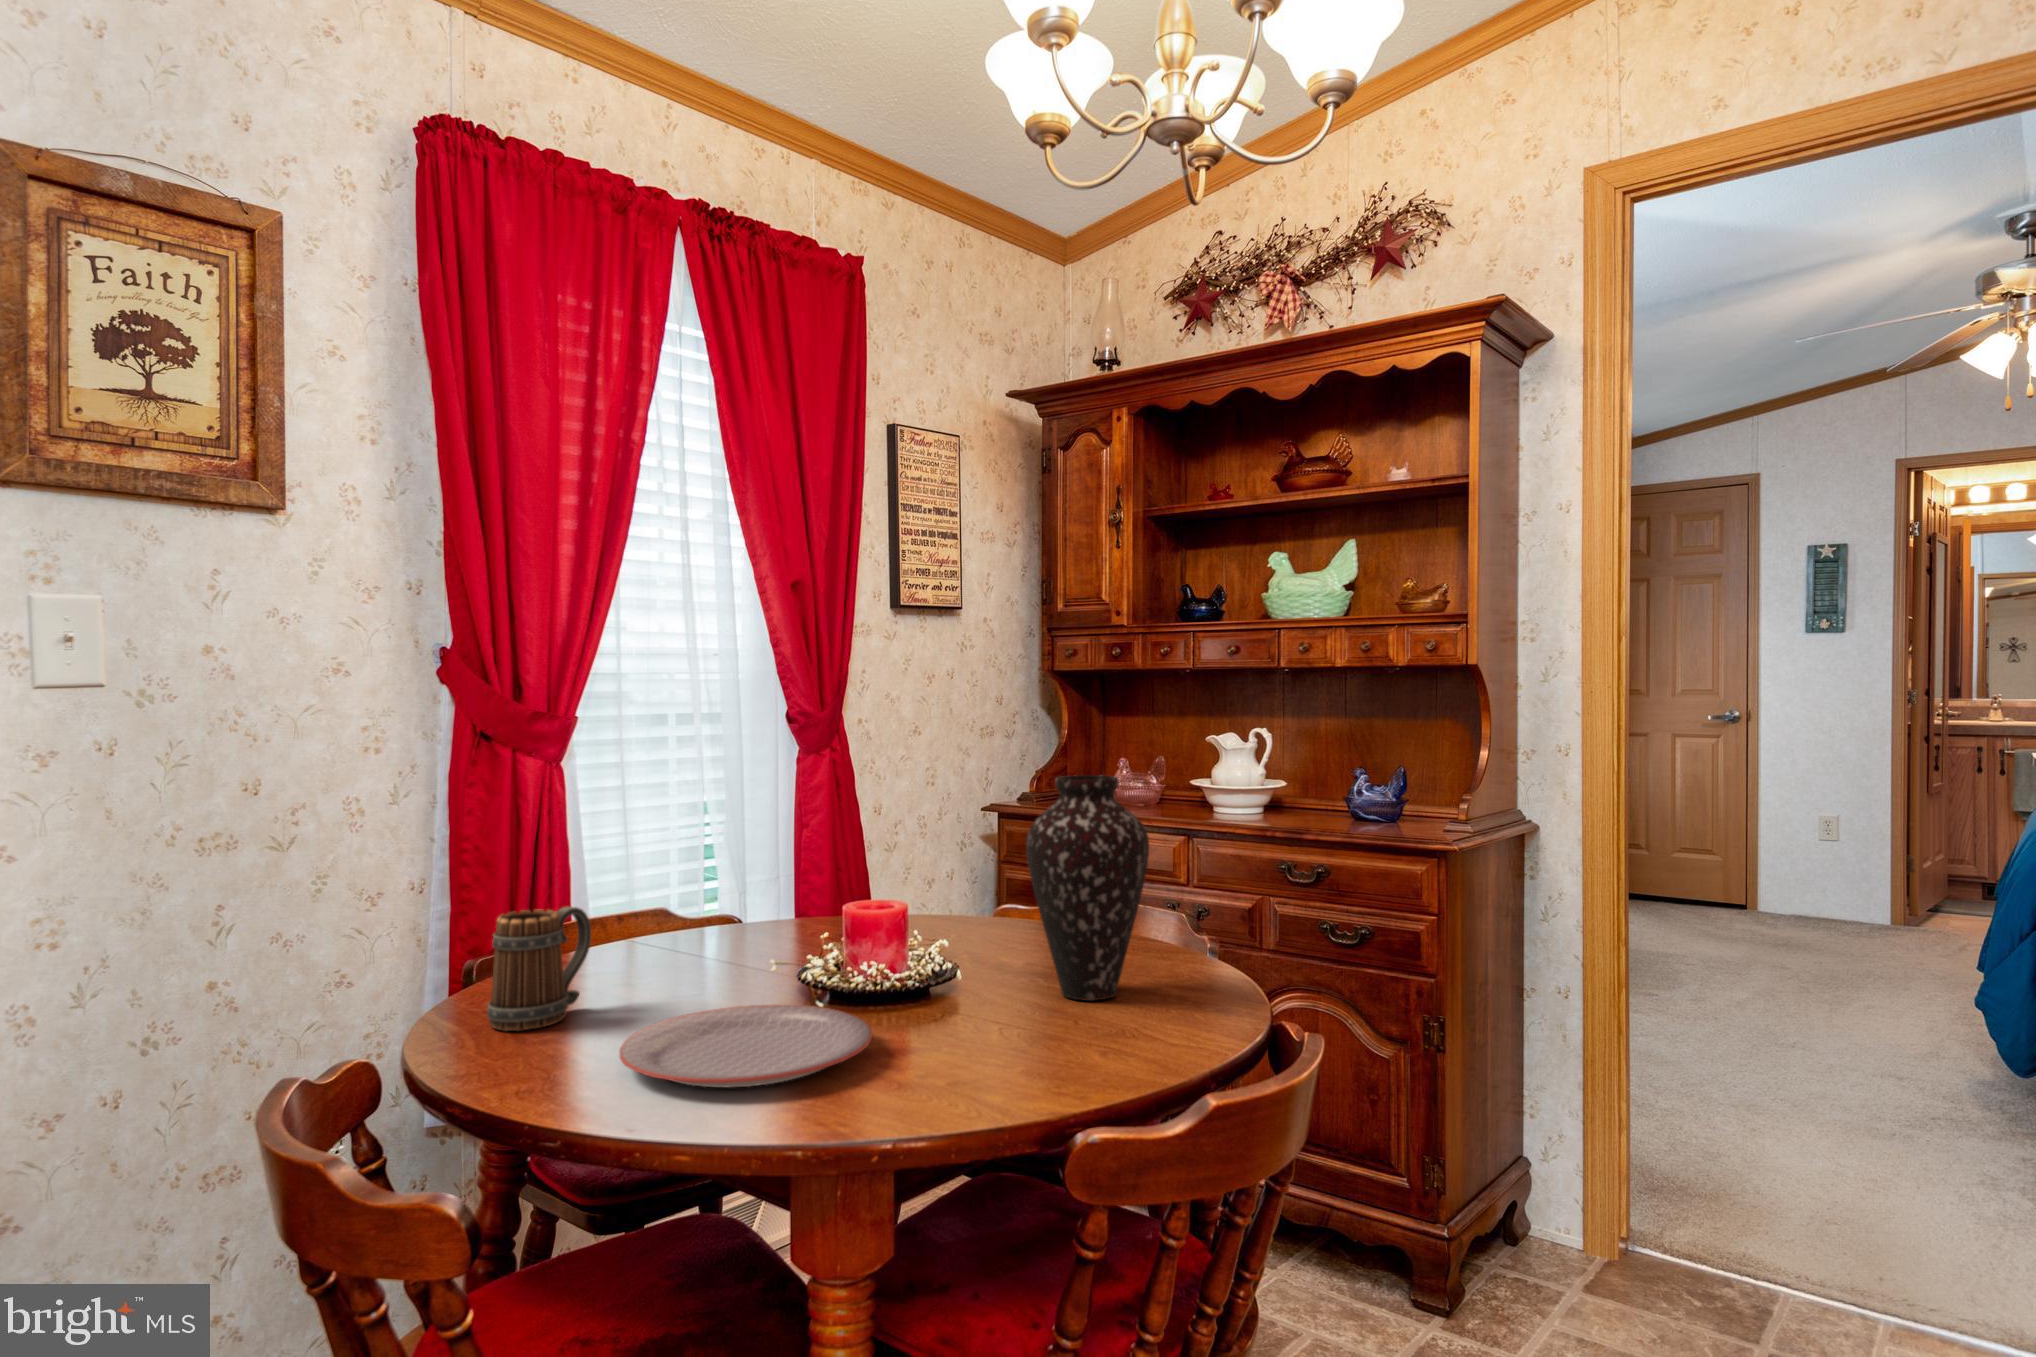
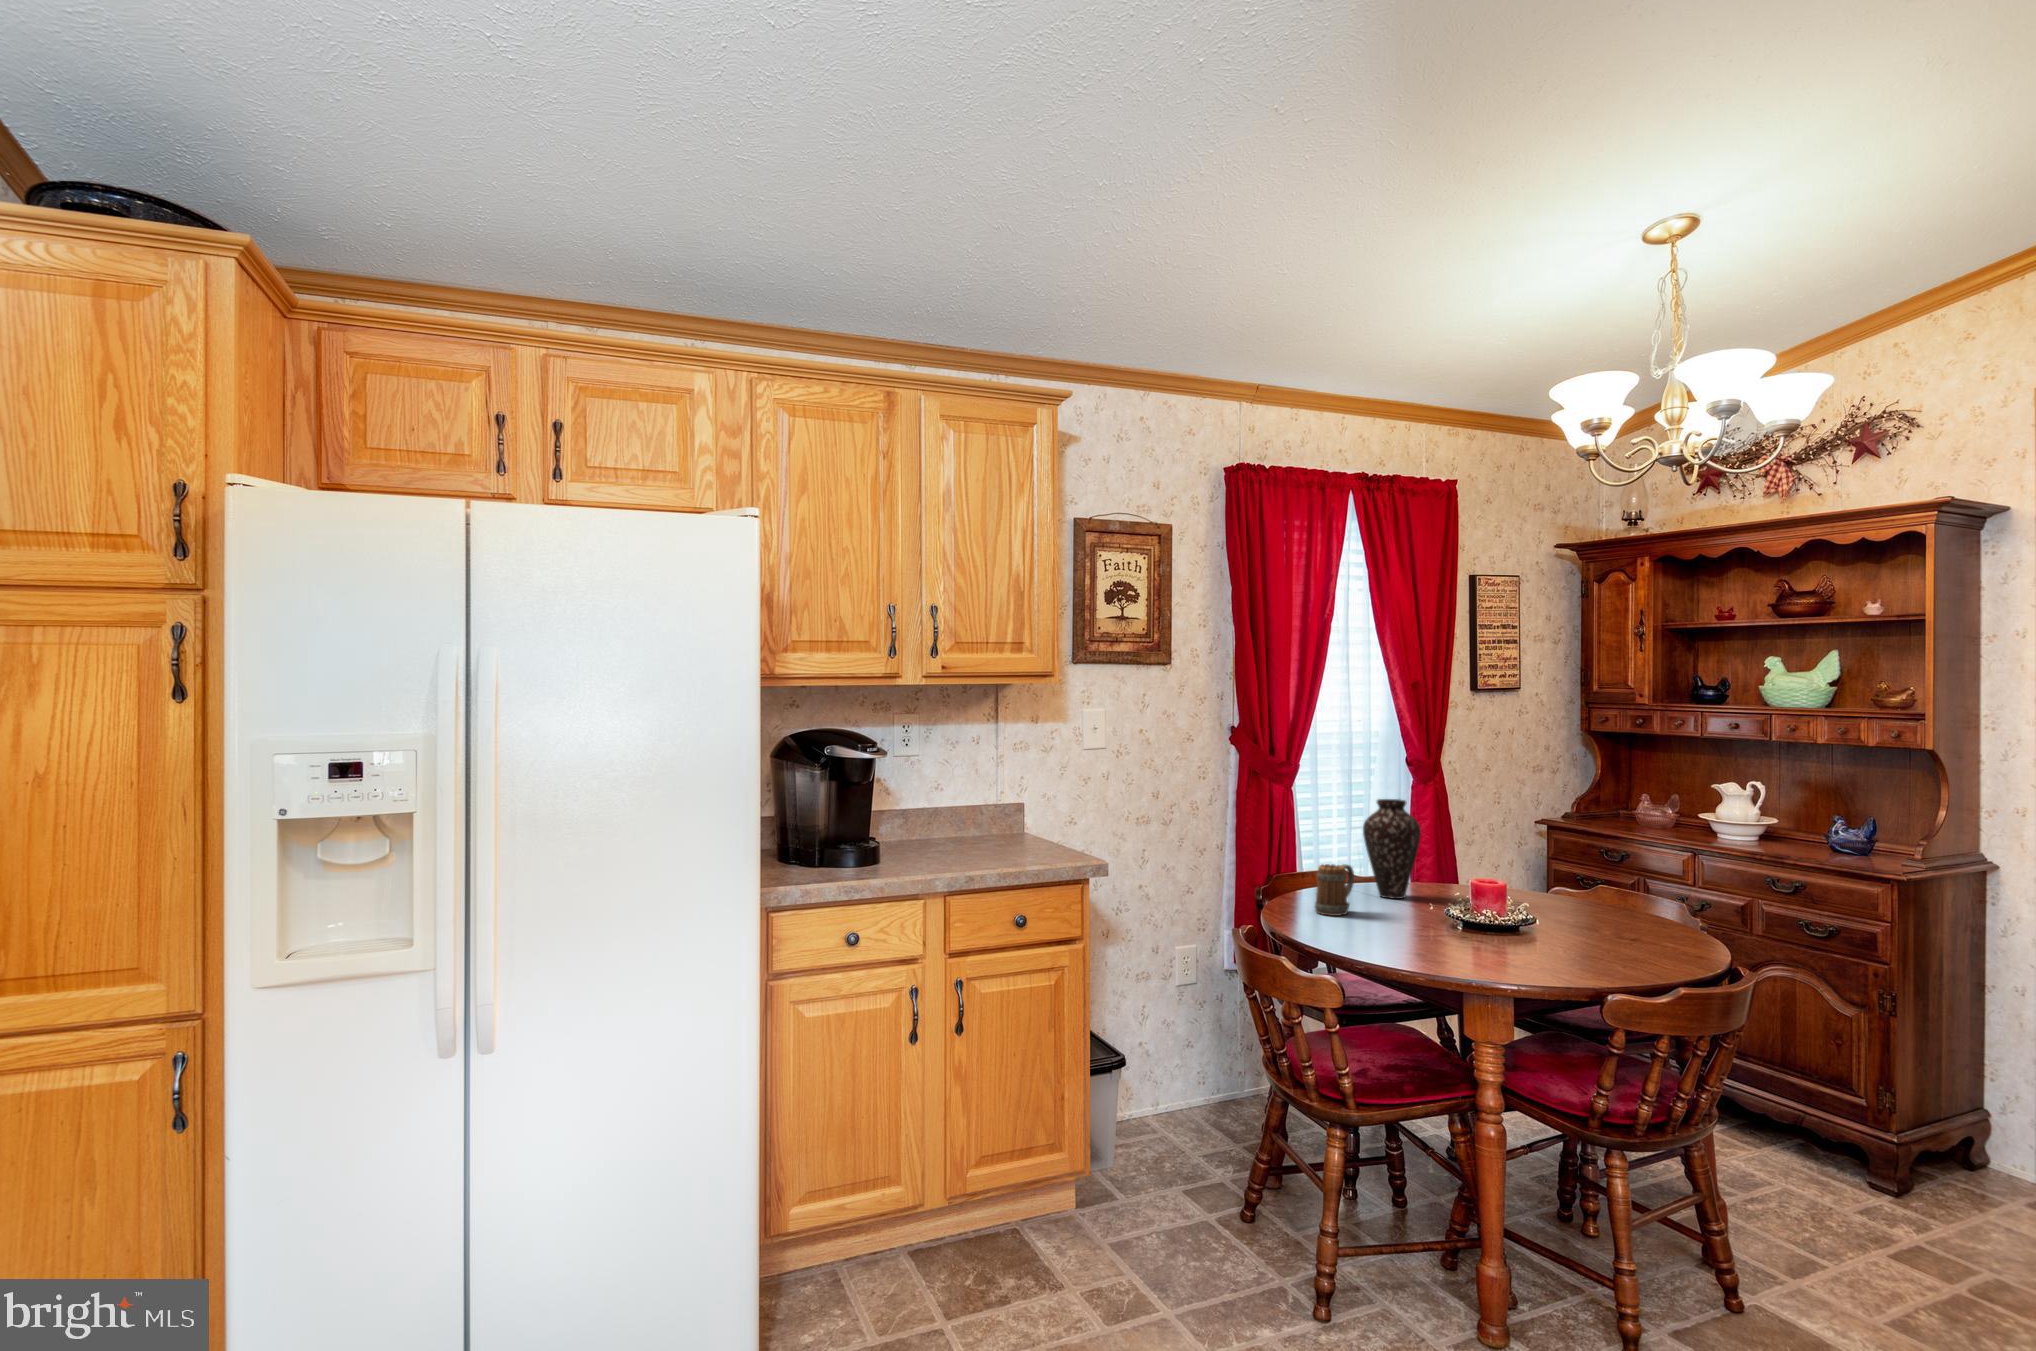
vase: present [1026,775,1149,1001] -> present [1363,799,1421,899]
plate: present [619,1004,872,1088] -> none [1388,915,1504,943]

